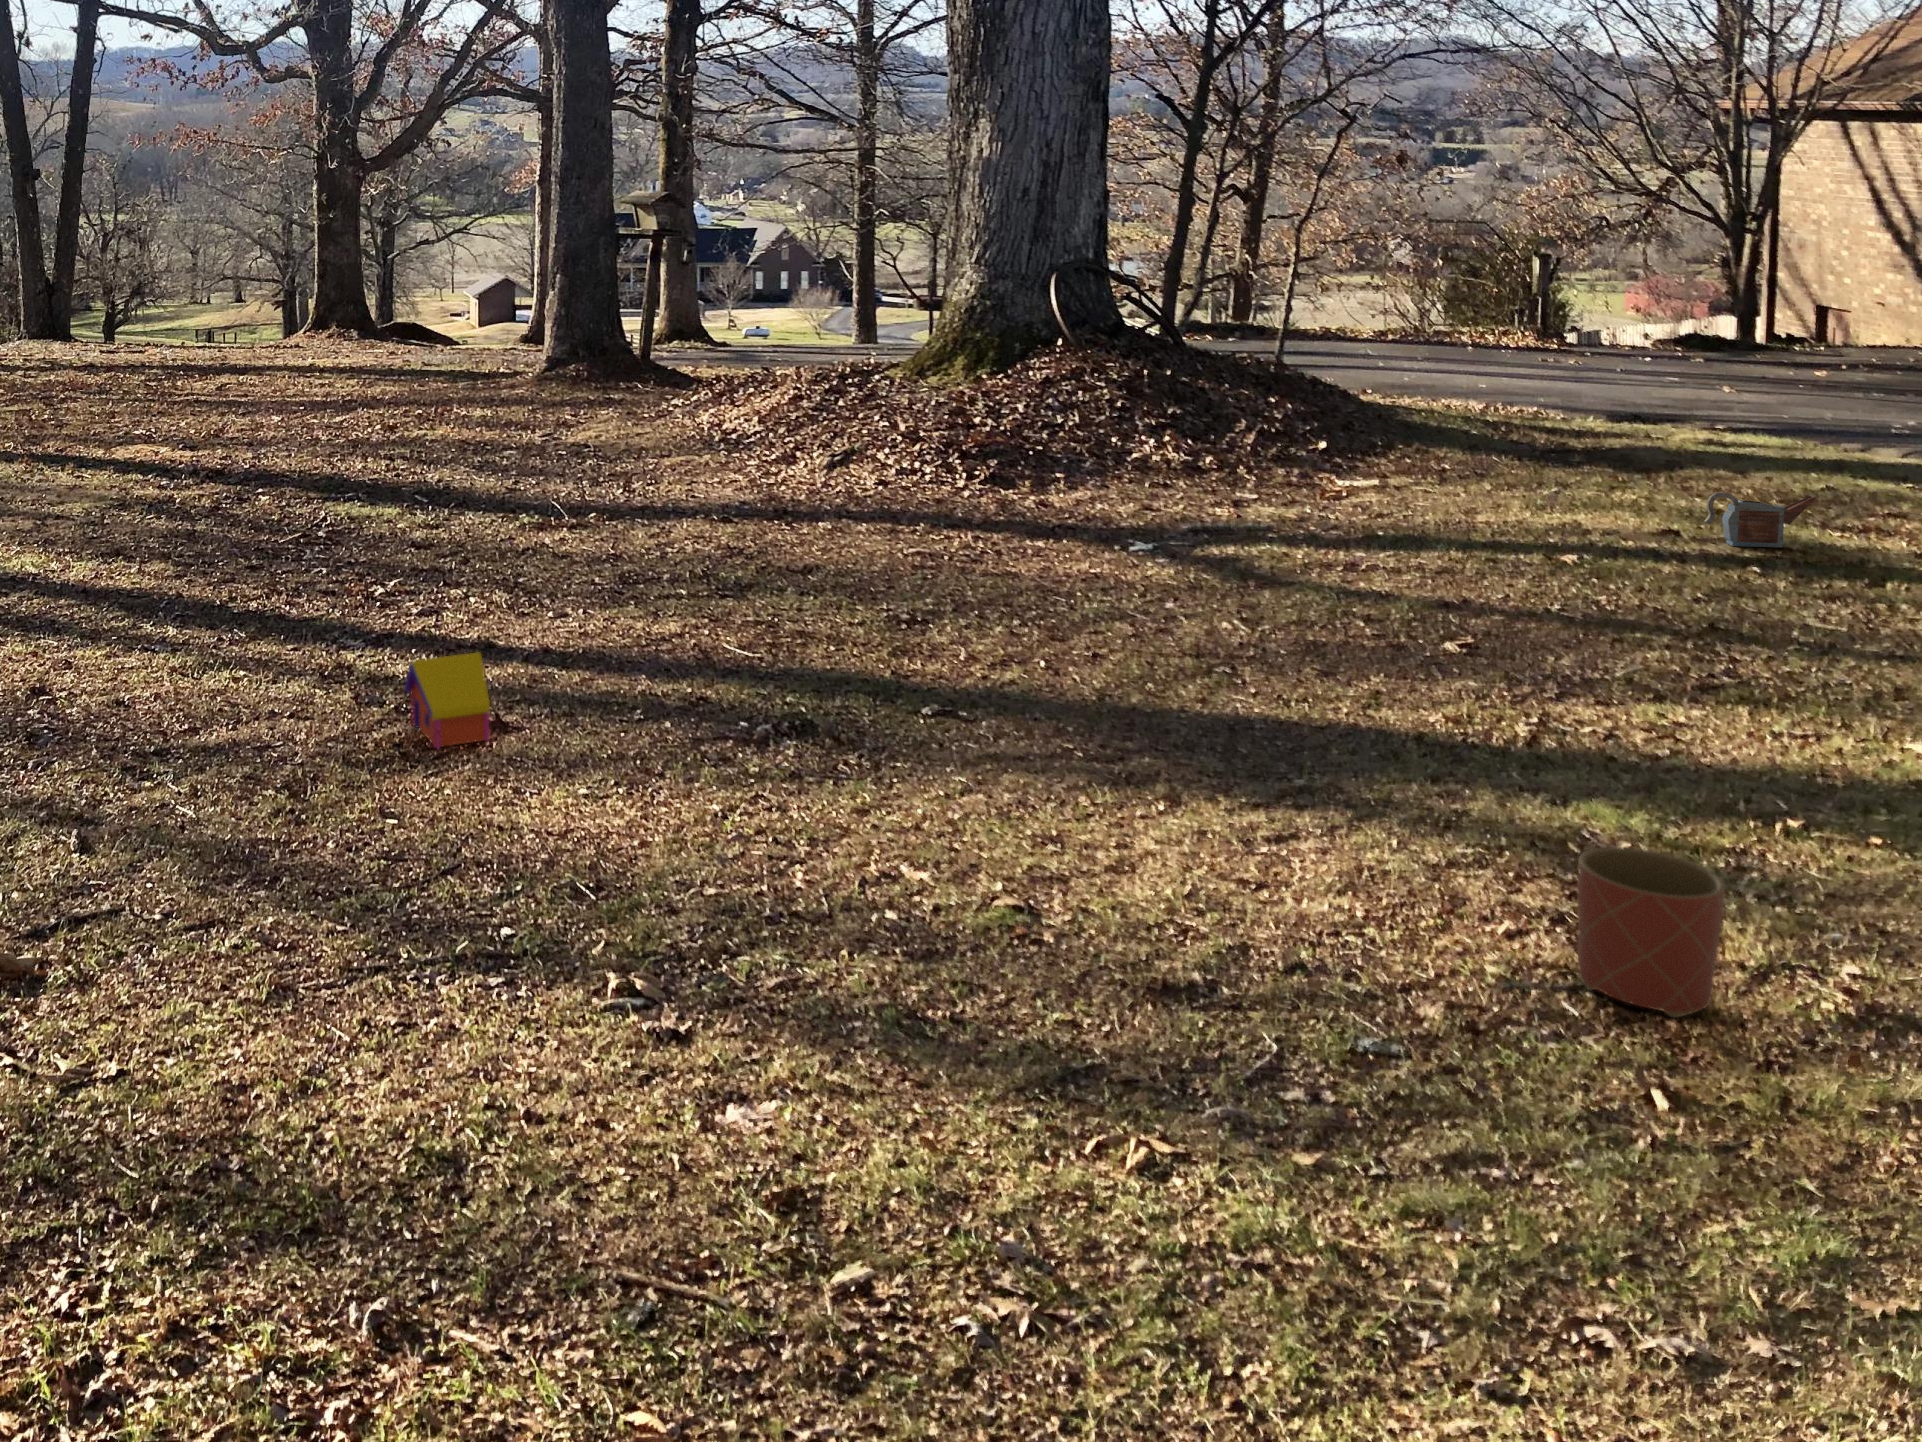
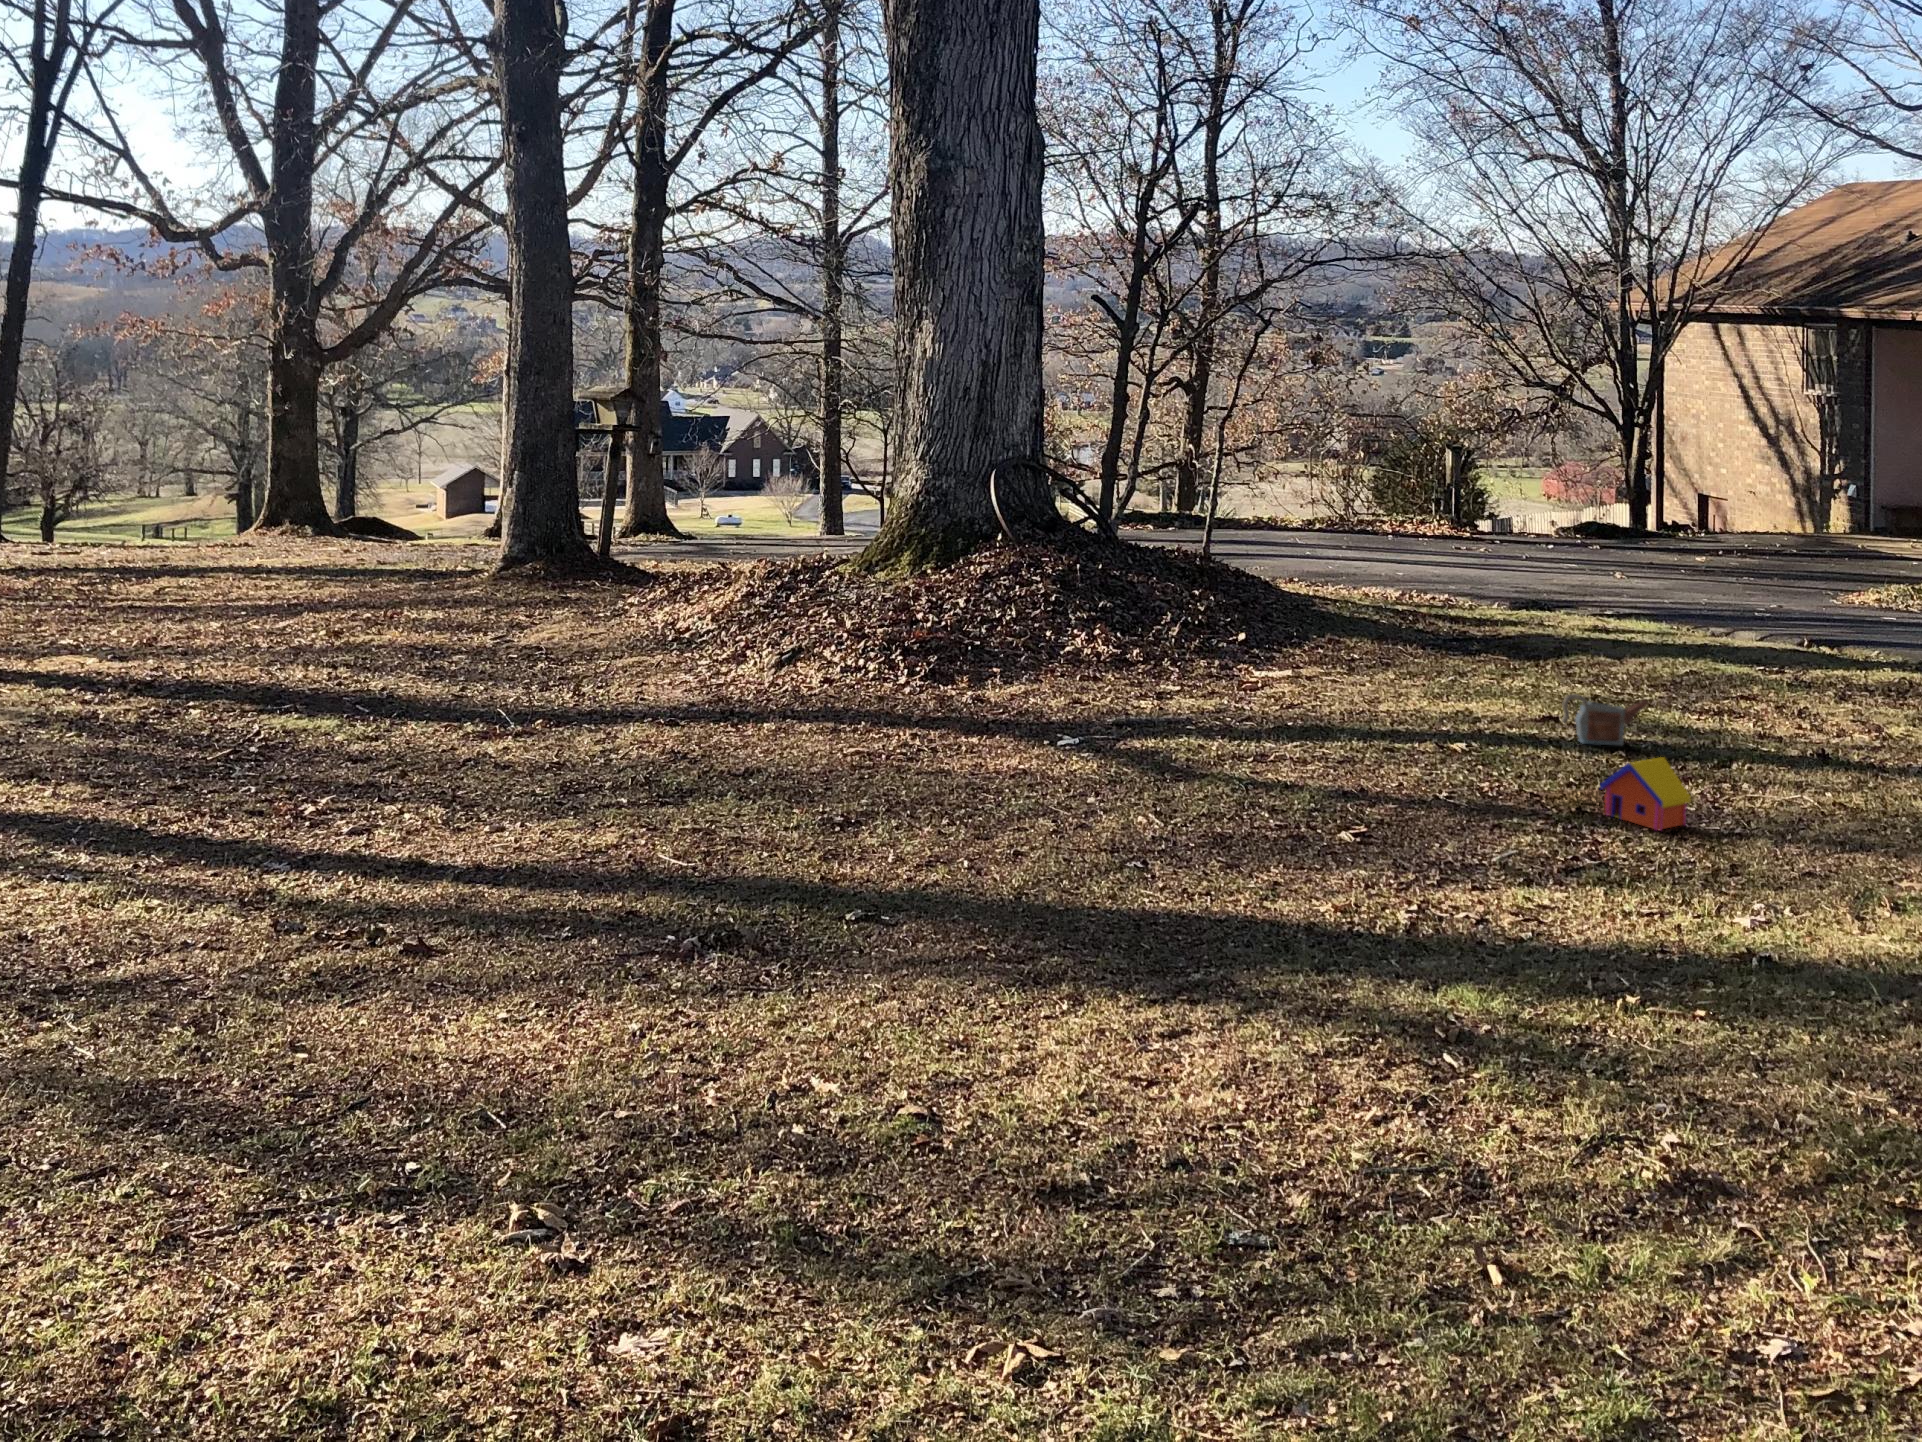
toy house: present [405,653,491,748] -> present [1600,757,1691,831]
planter: present [1578,847,1725,1018] -> none [1404,1041,1518,1197]

